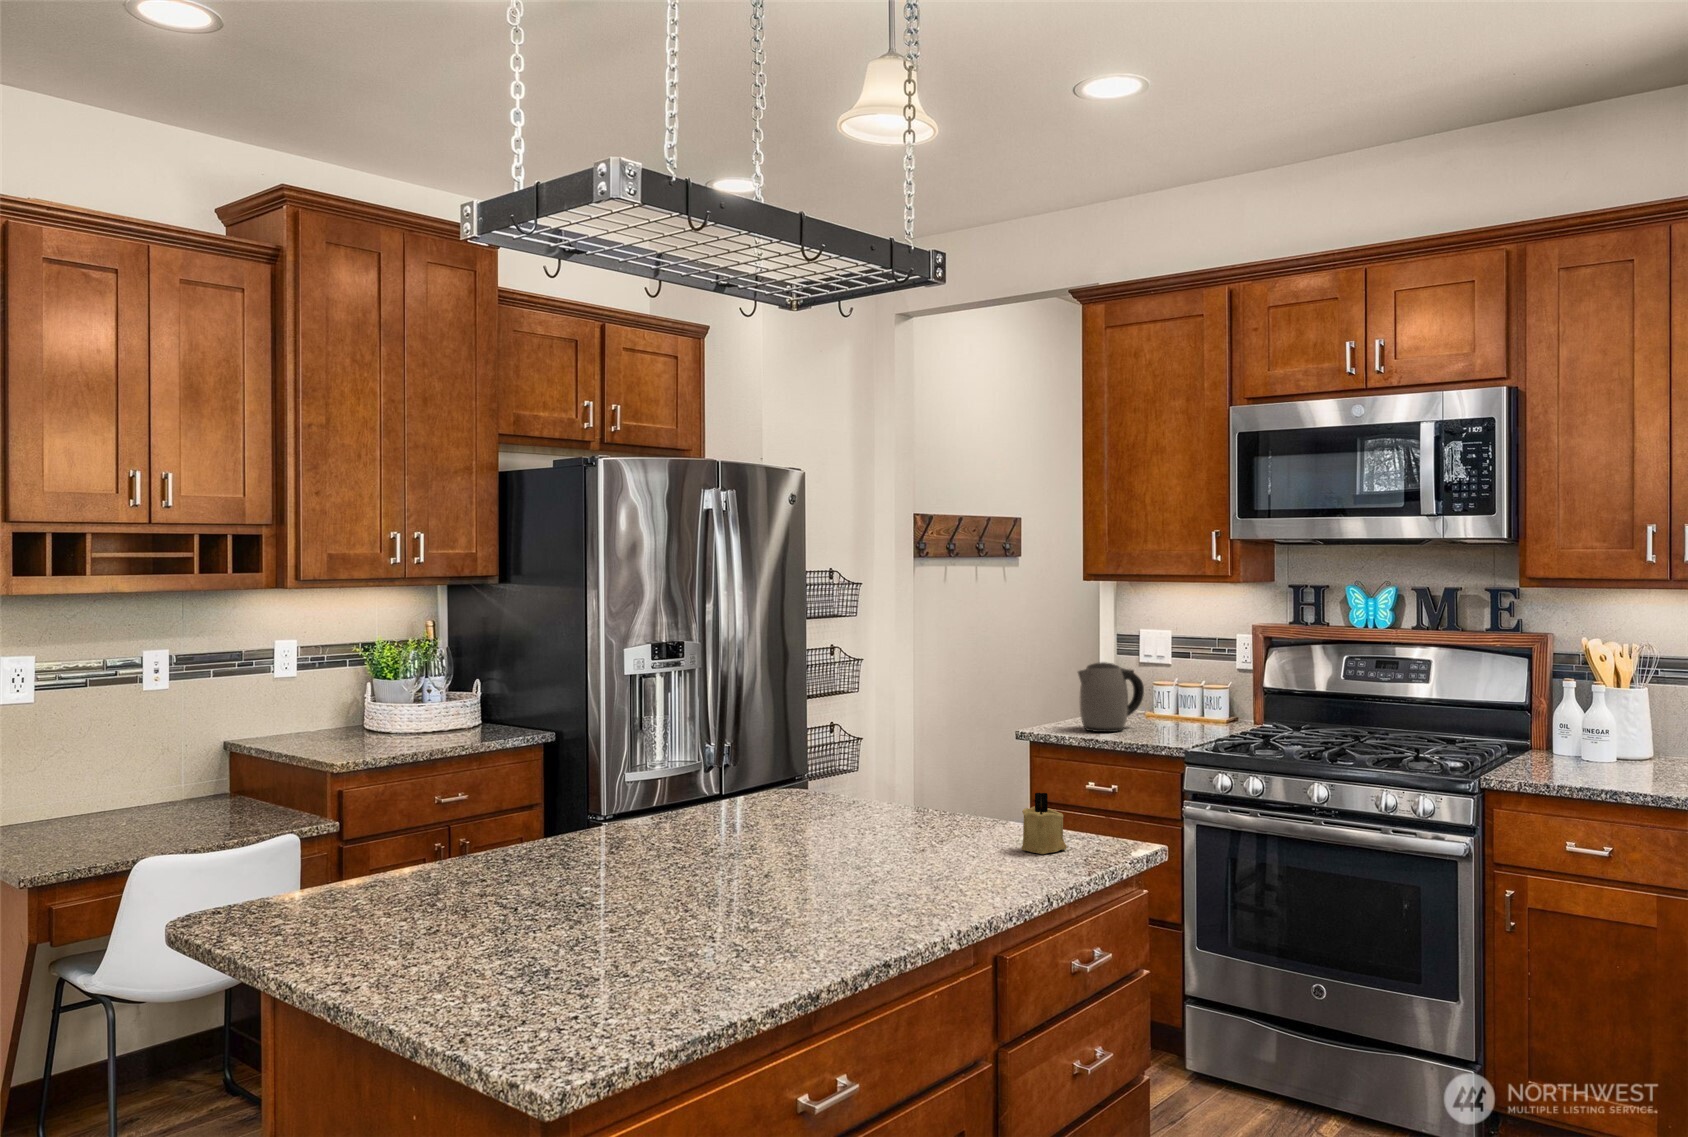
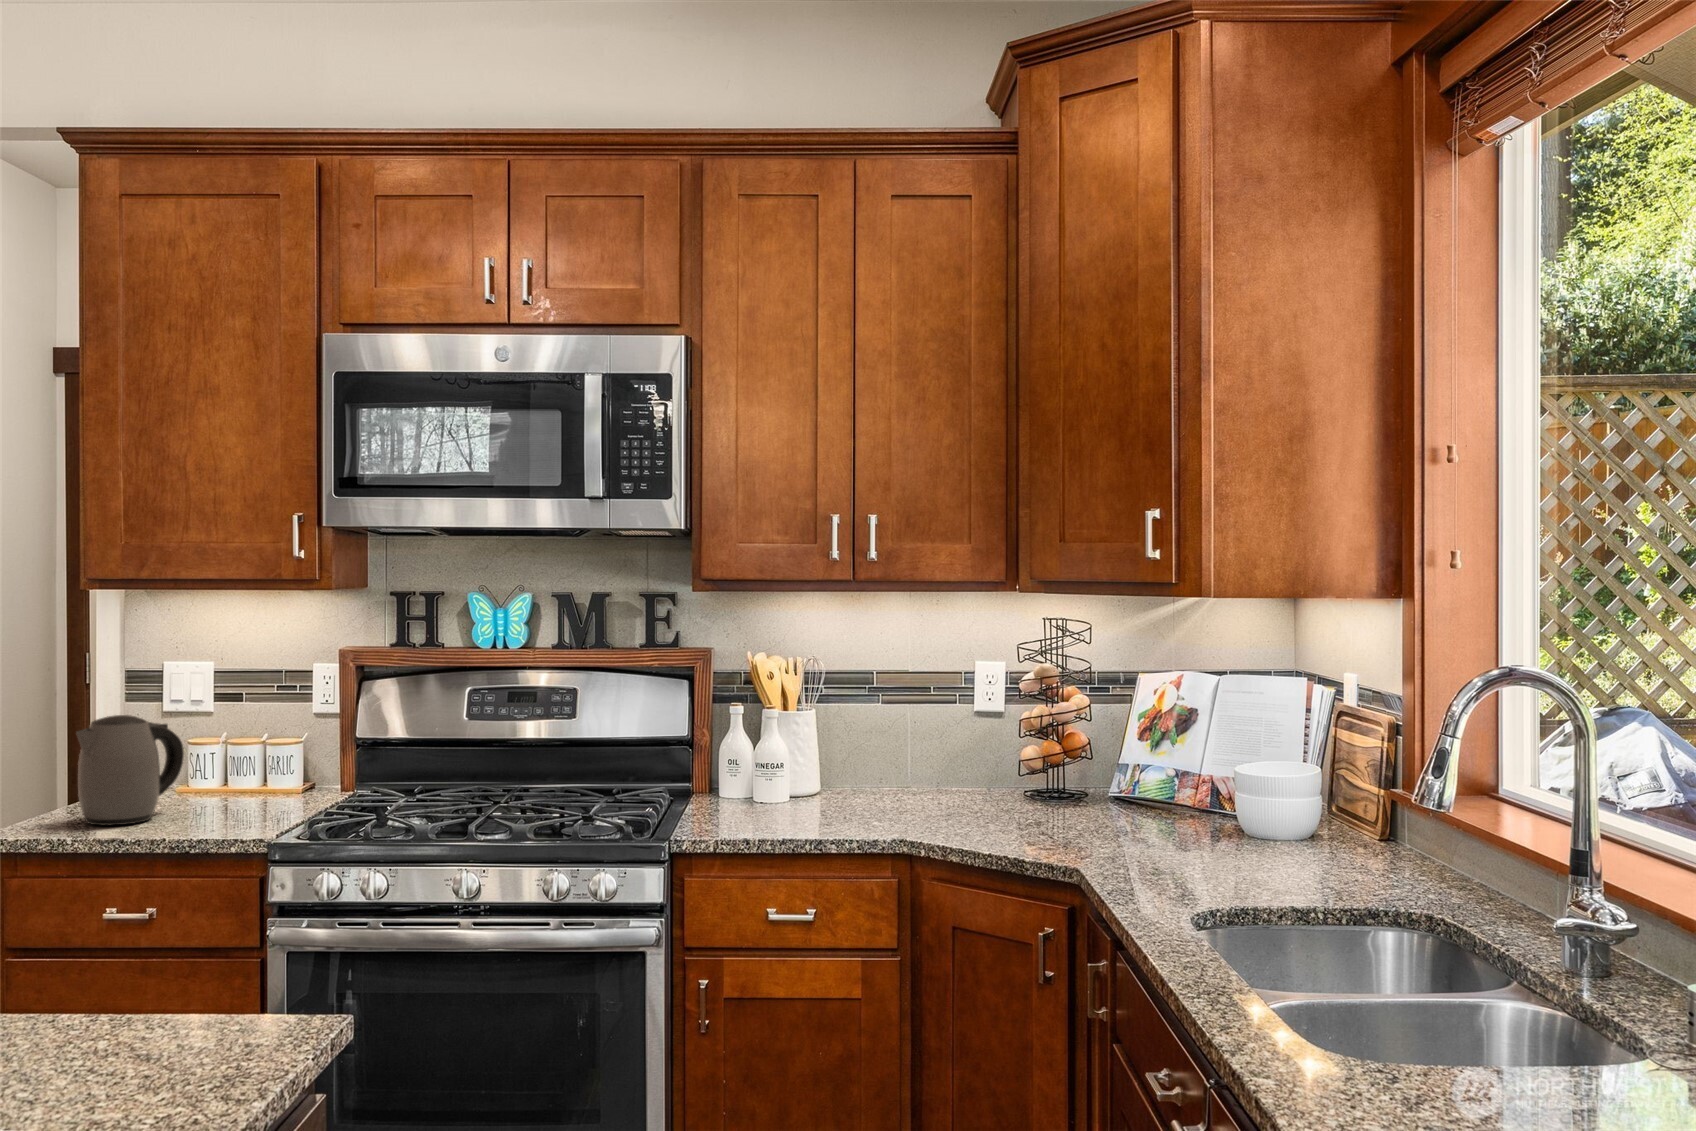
candle: present [1022,793,1067,854] -> none [113,962,197,1073]

